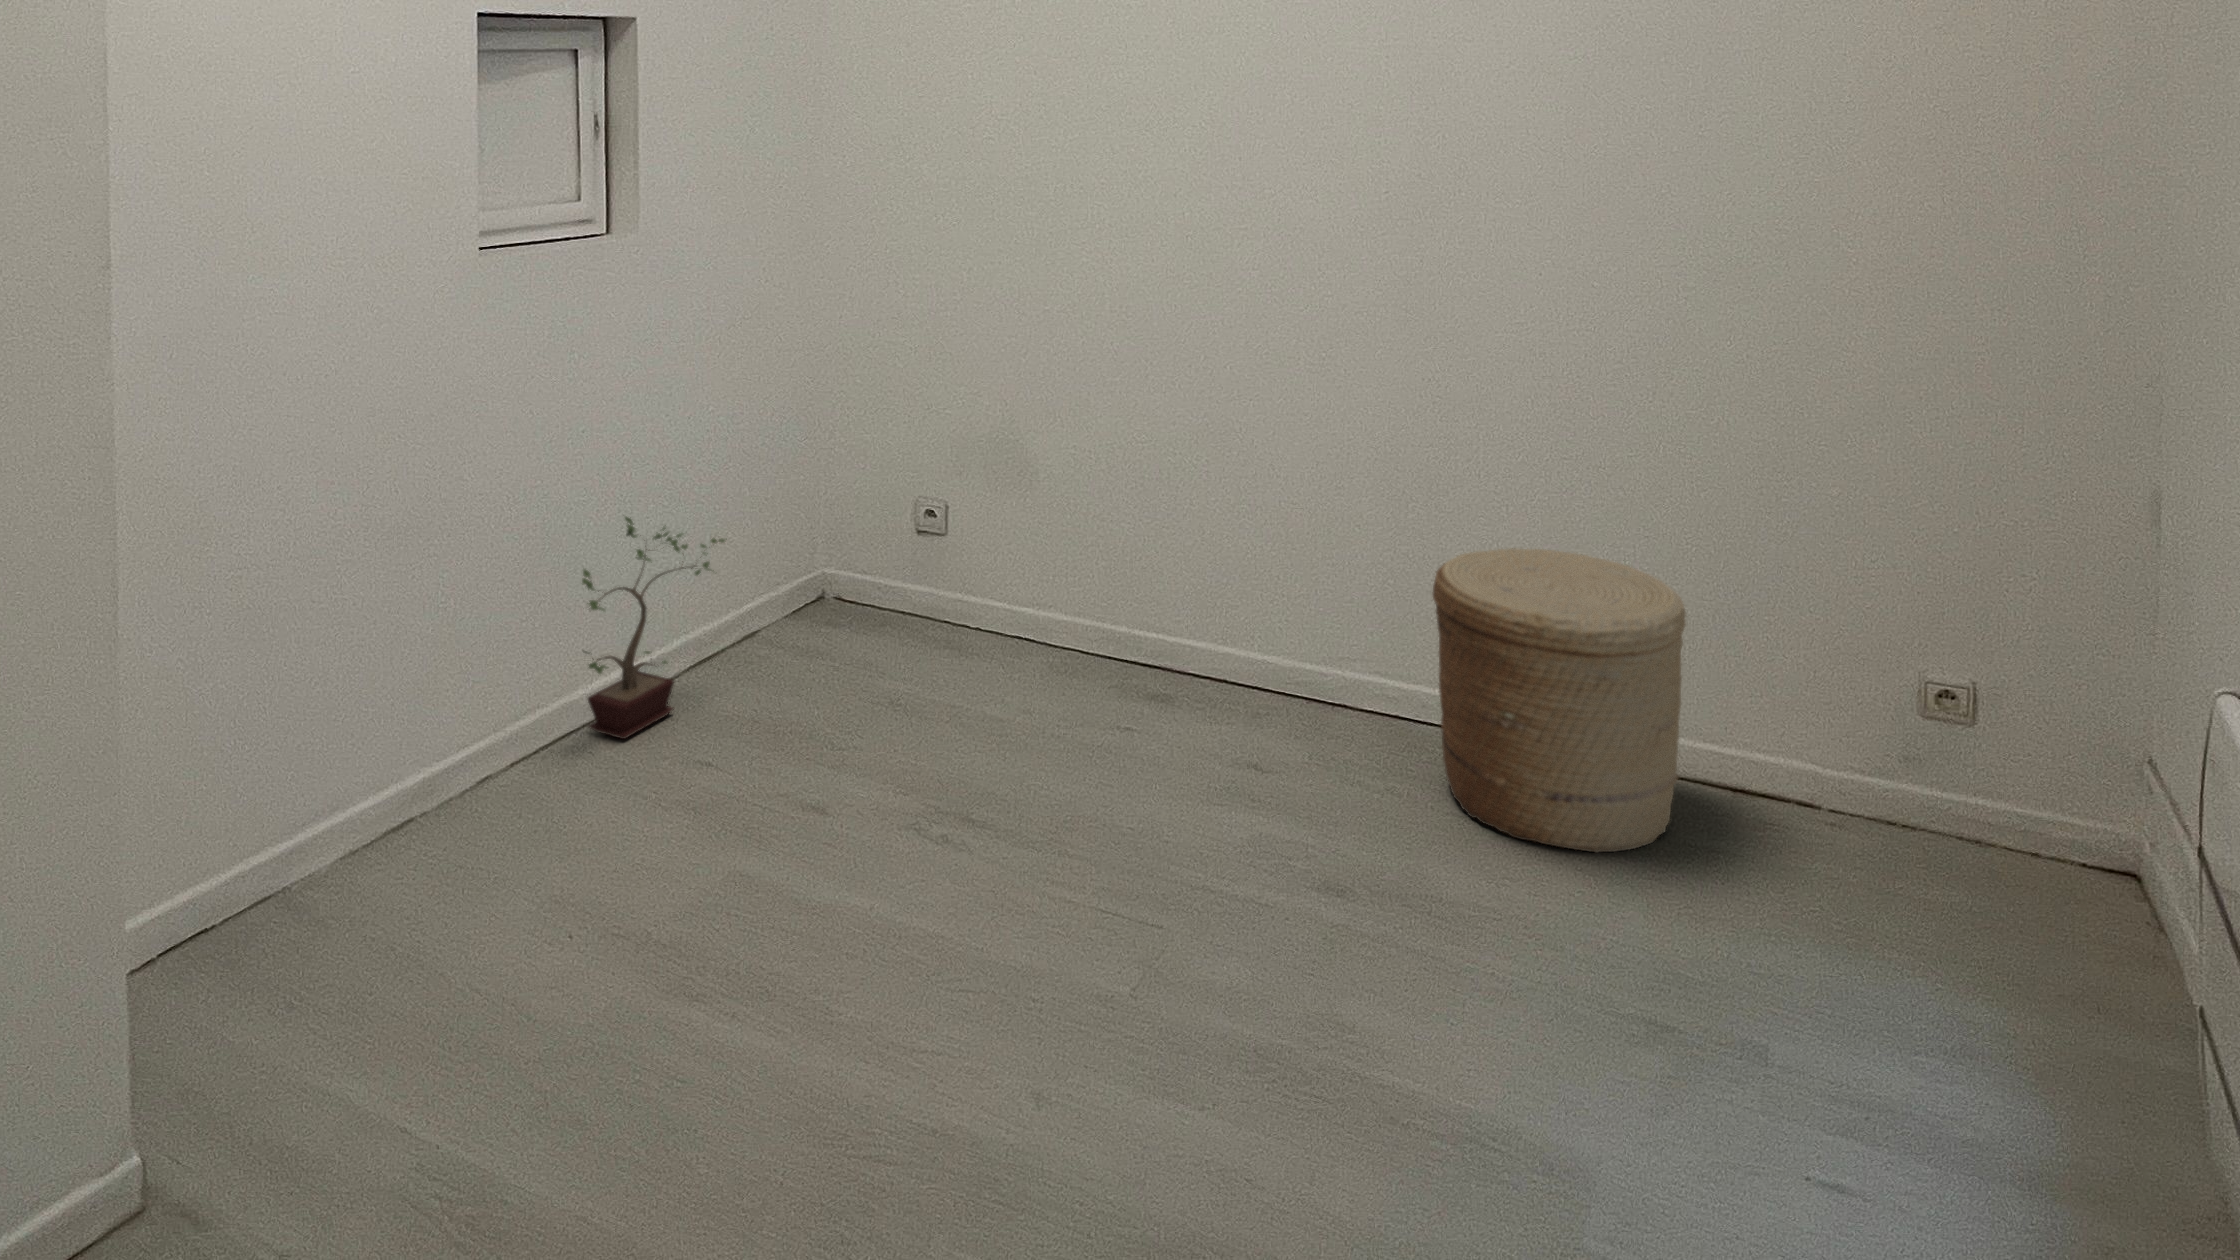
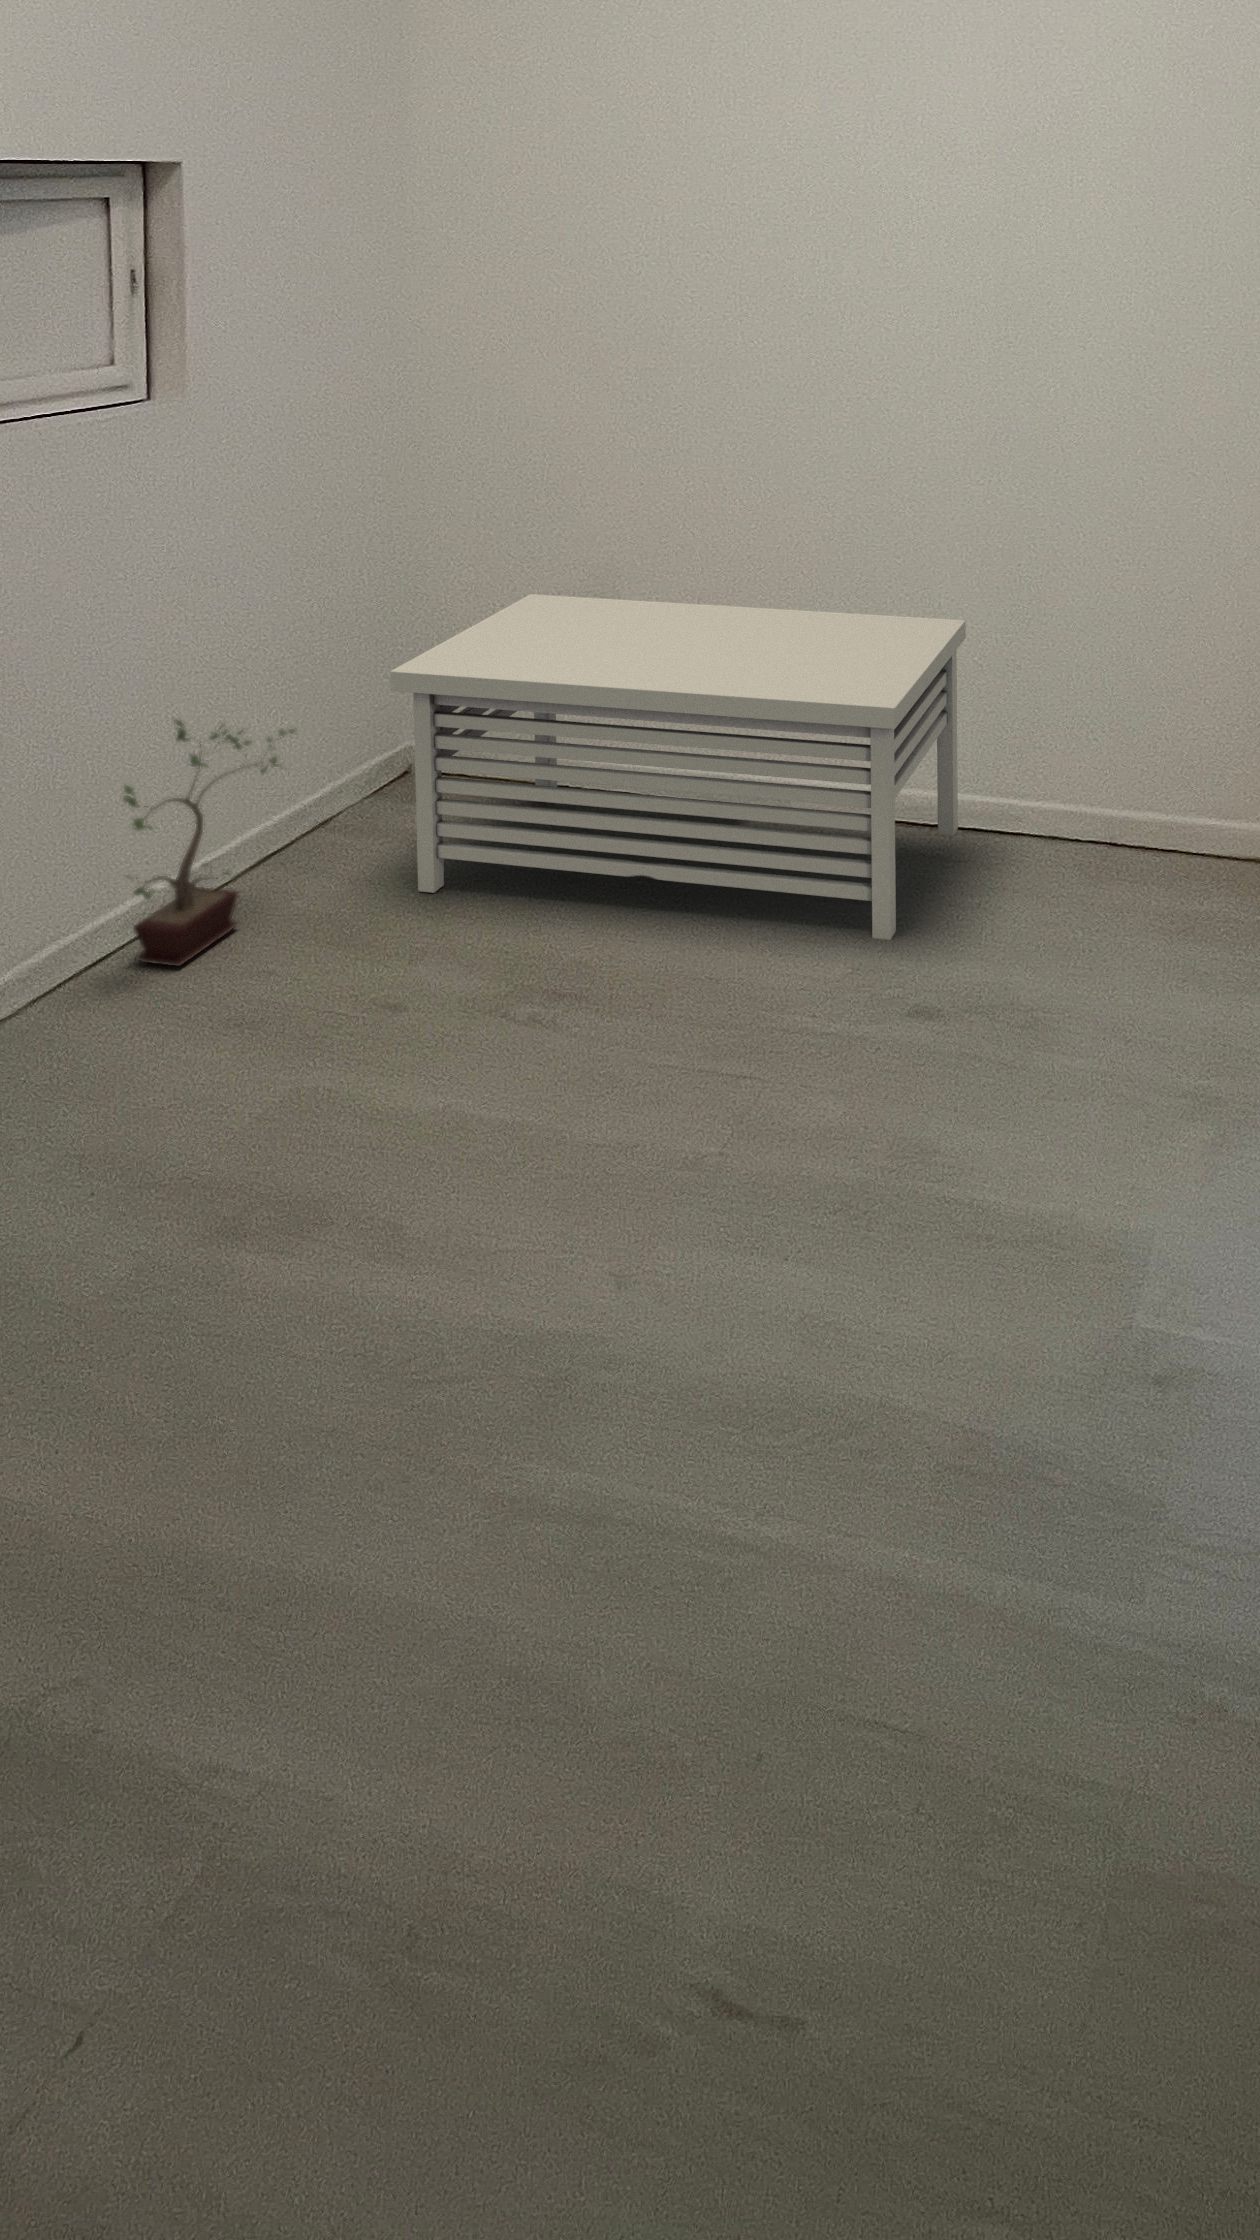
storage bench: none [807,439,1367,815] -> present [390,594,966,940]
woven basket: present [1433,548,1686,852] -> none [1026,655,1242,932]

